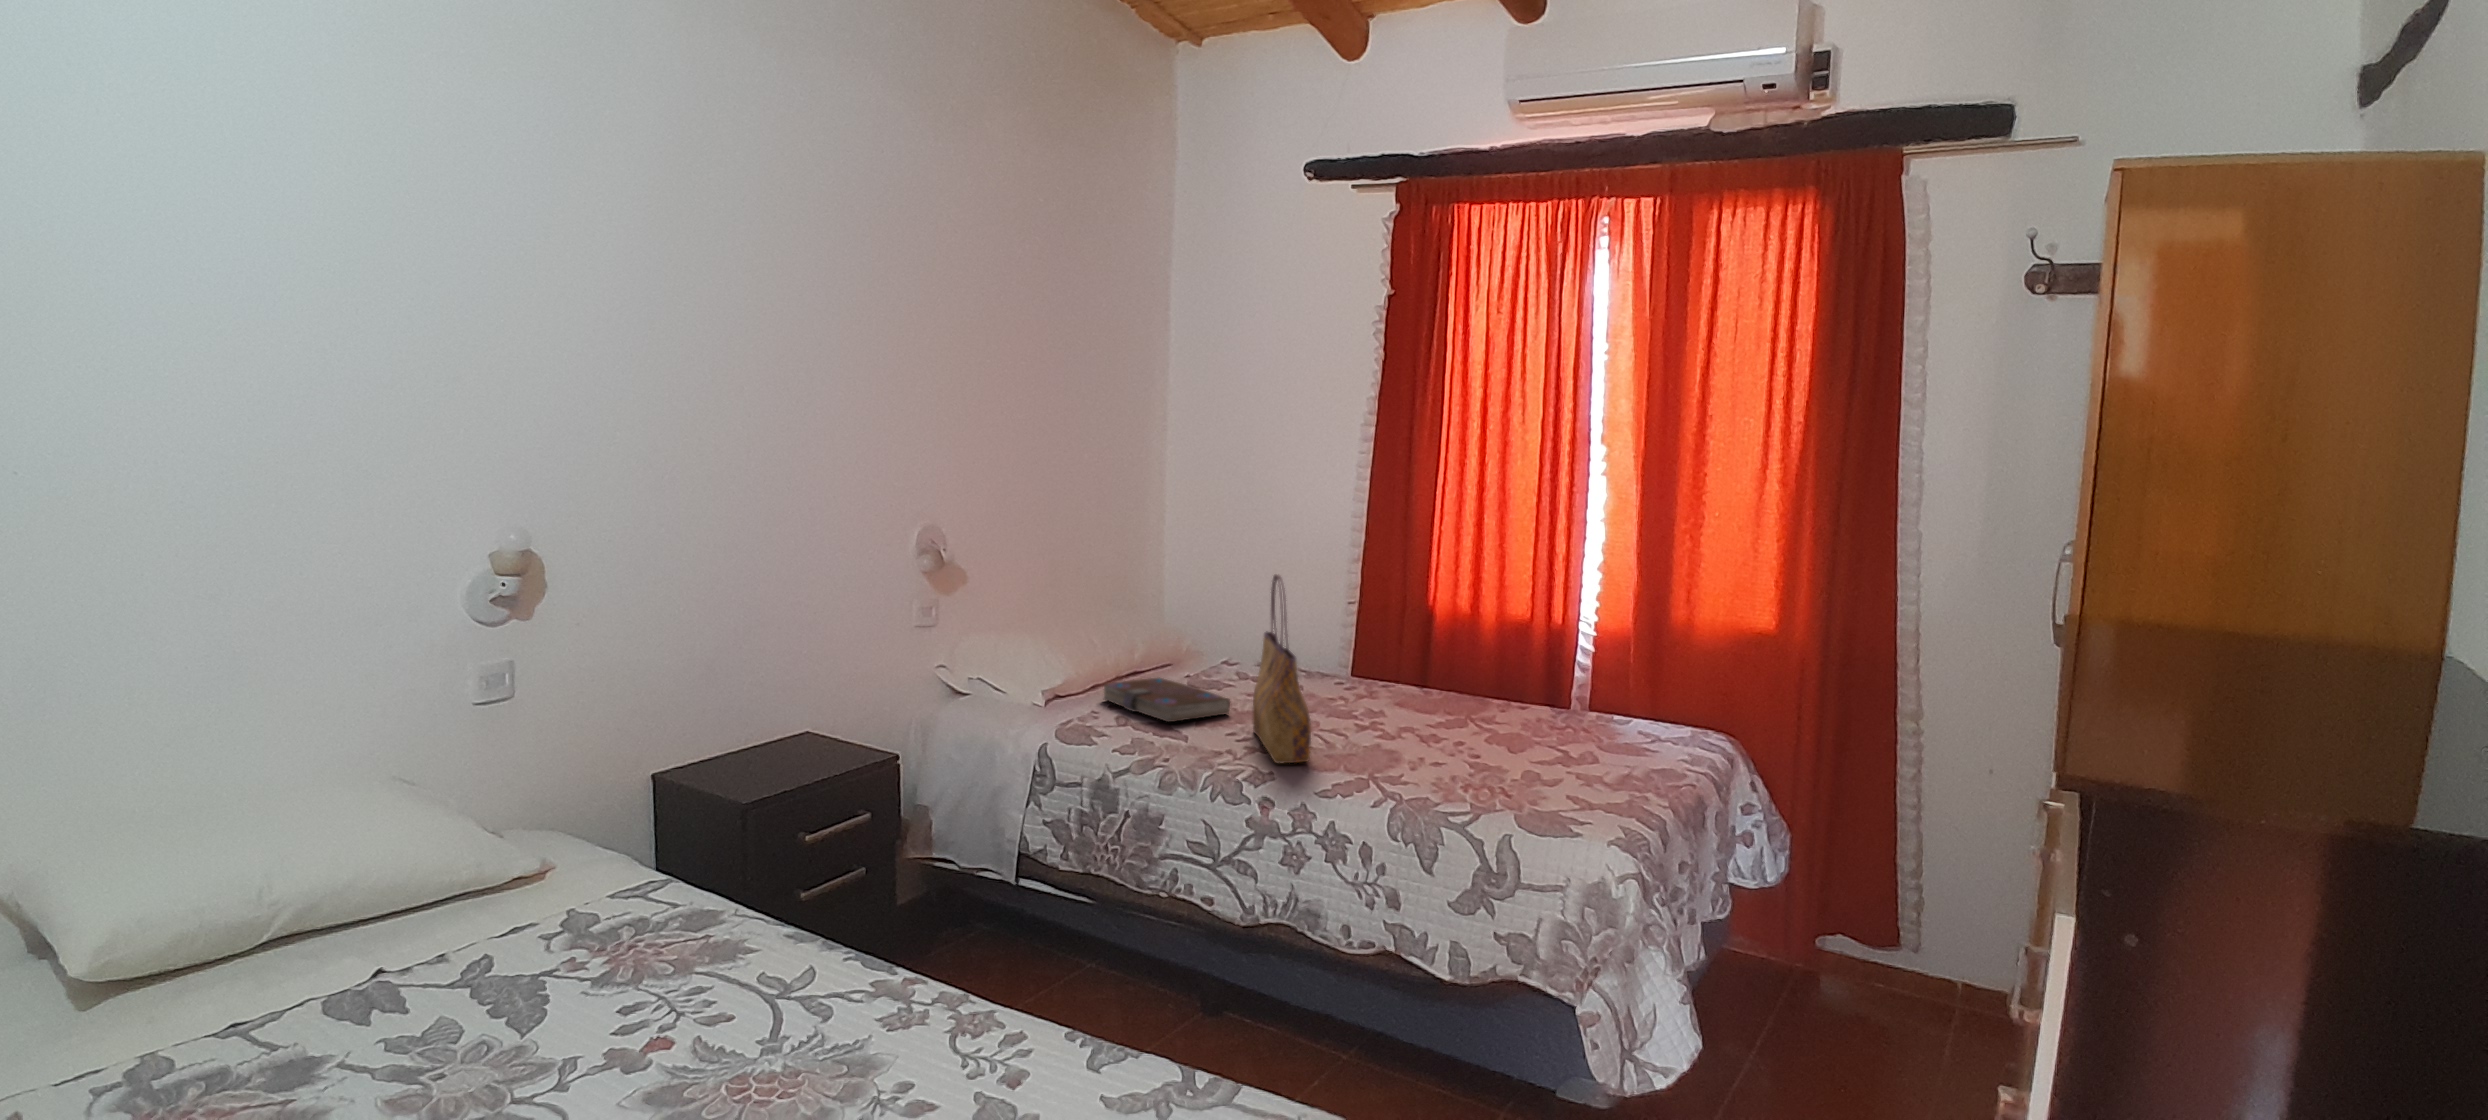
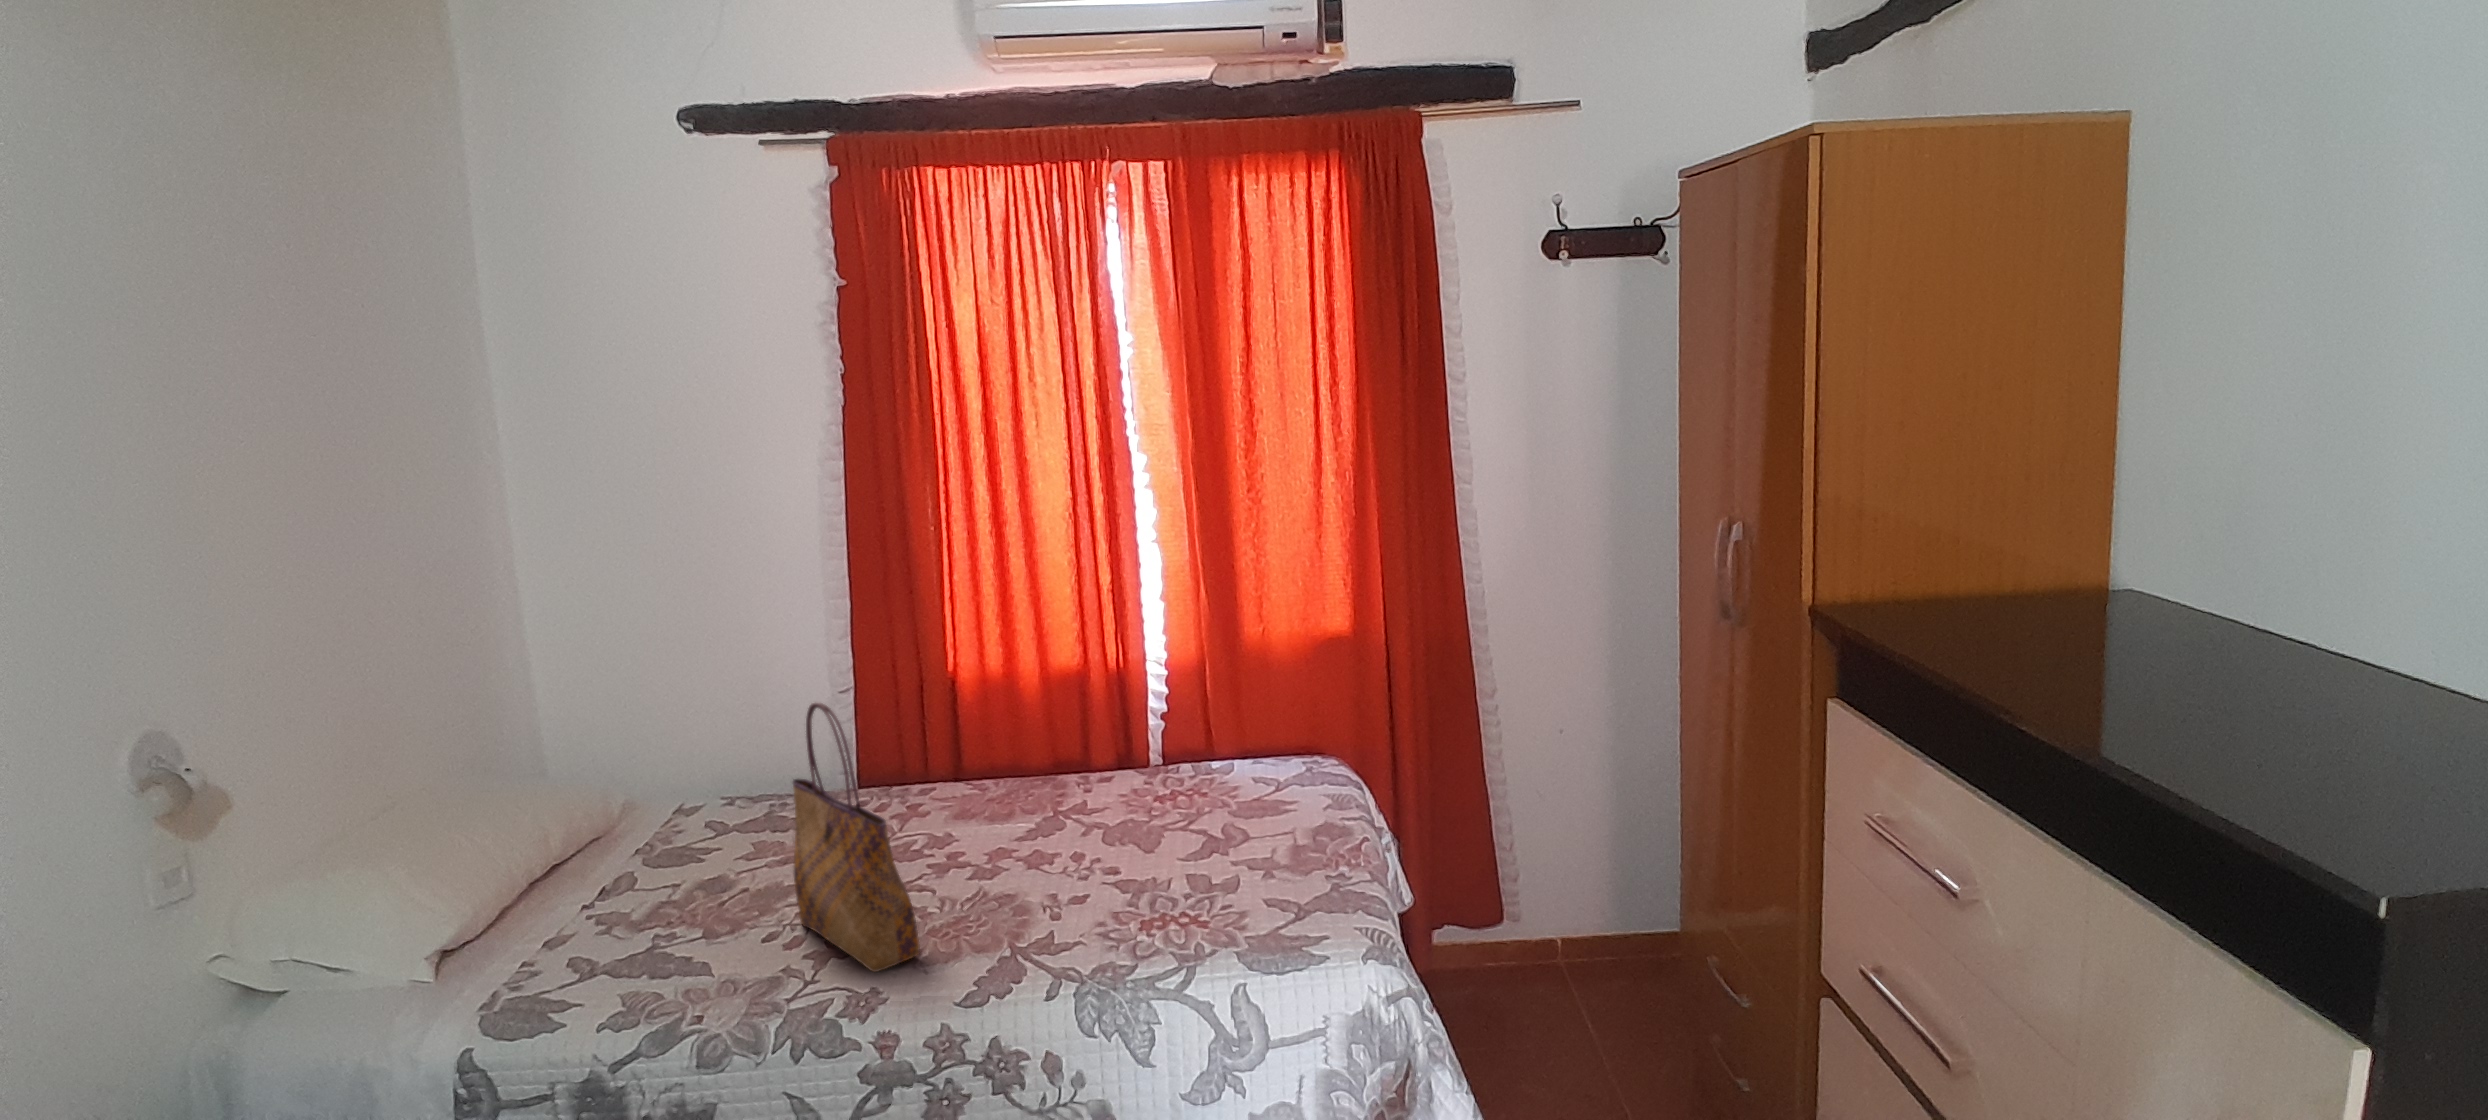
book: present [1103,678,1230,722] -> none [516,873,747,948]

